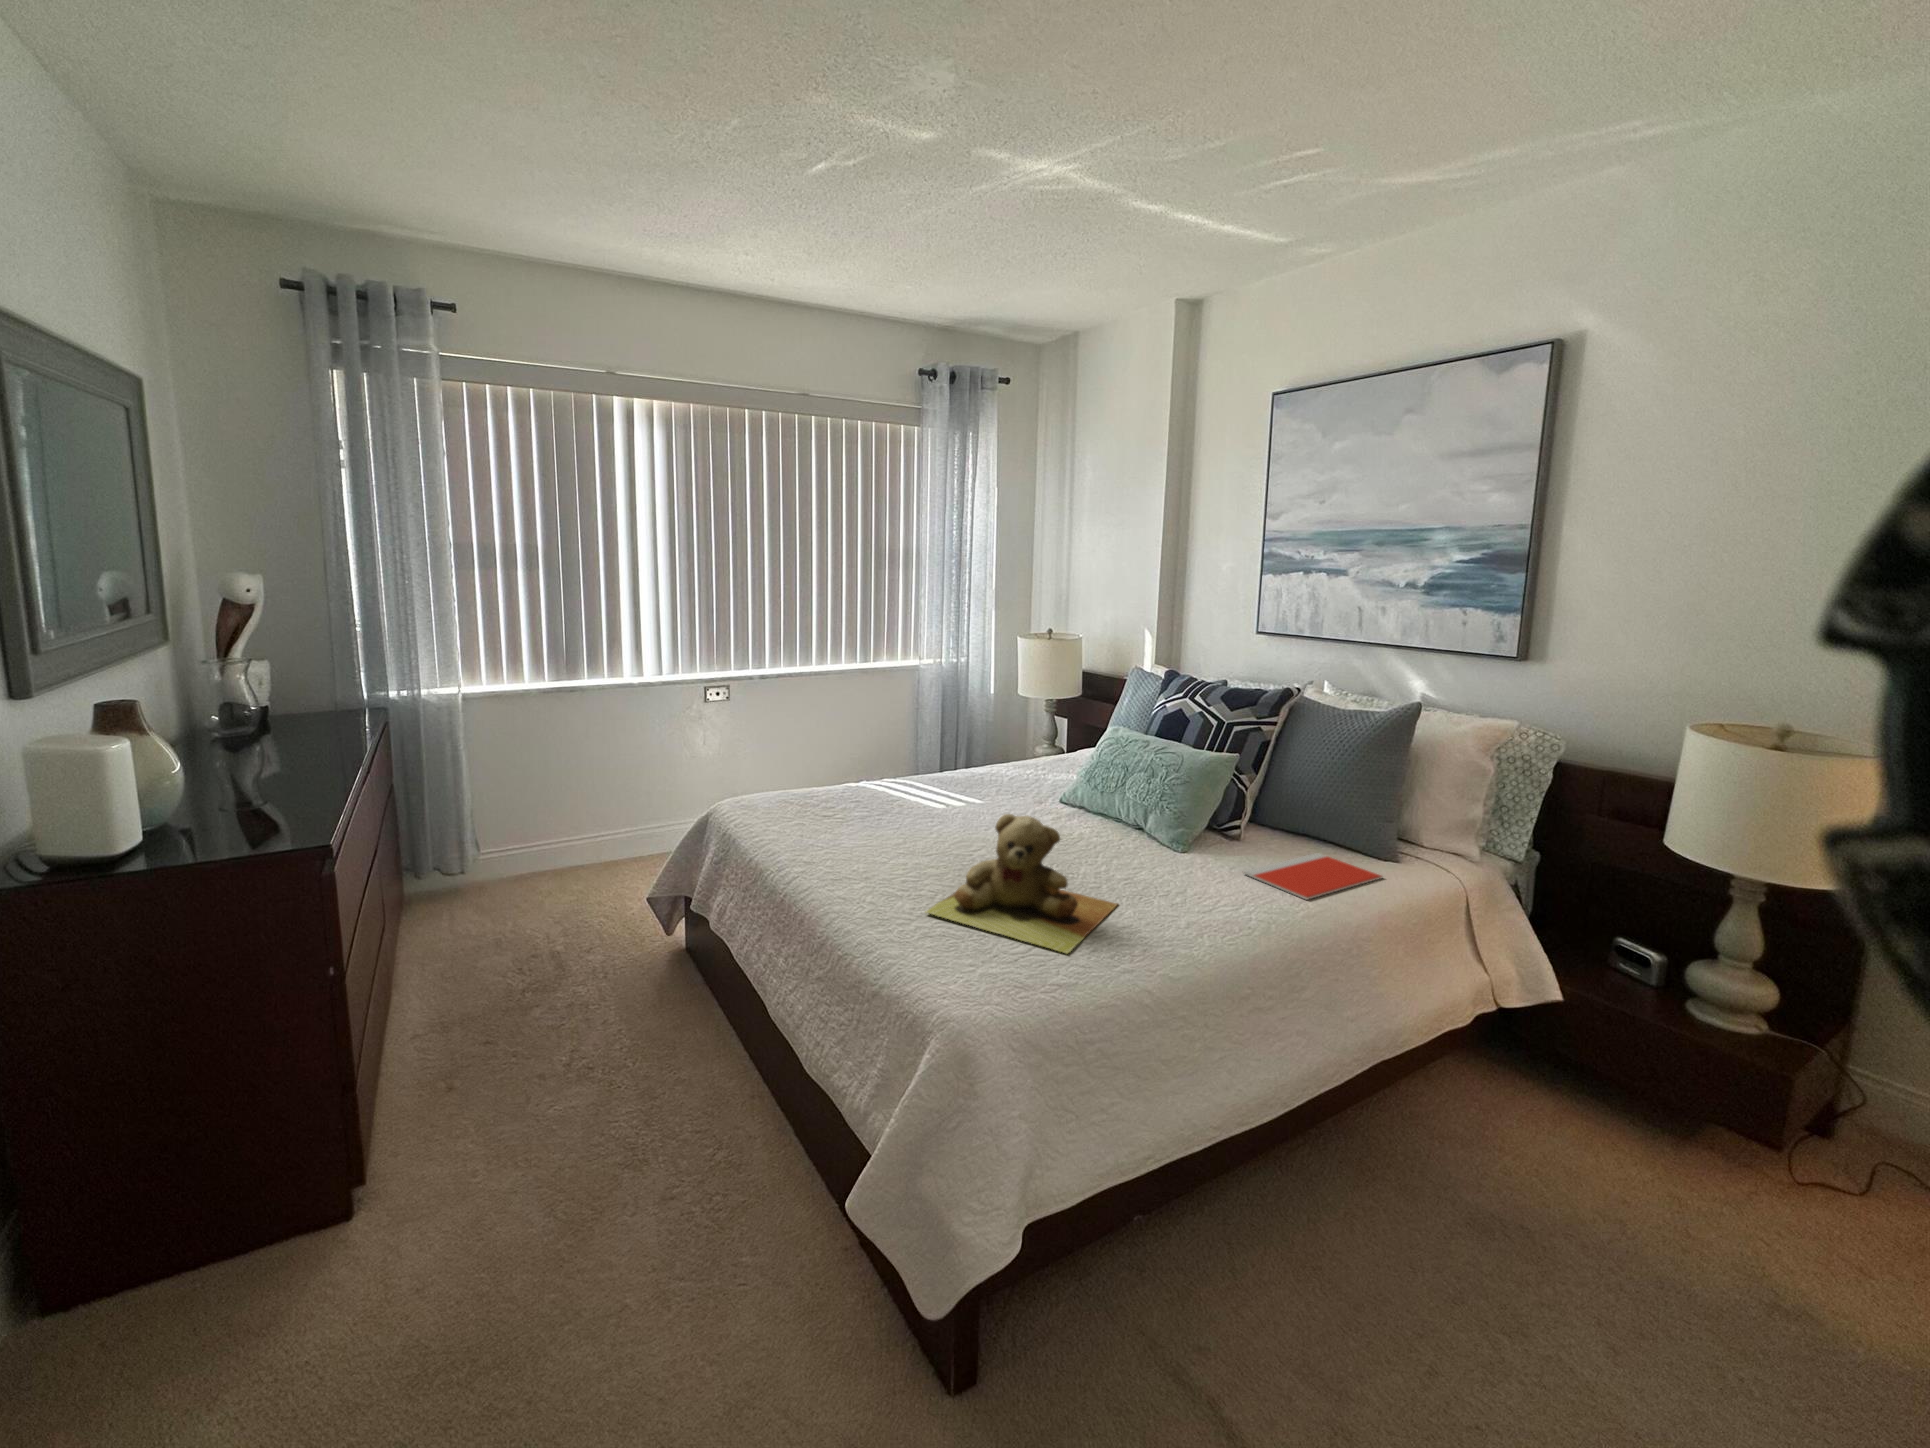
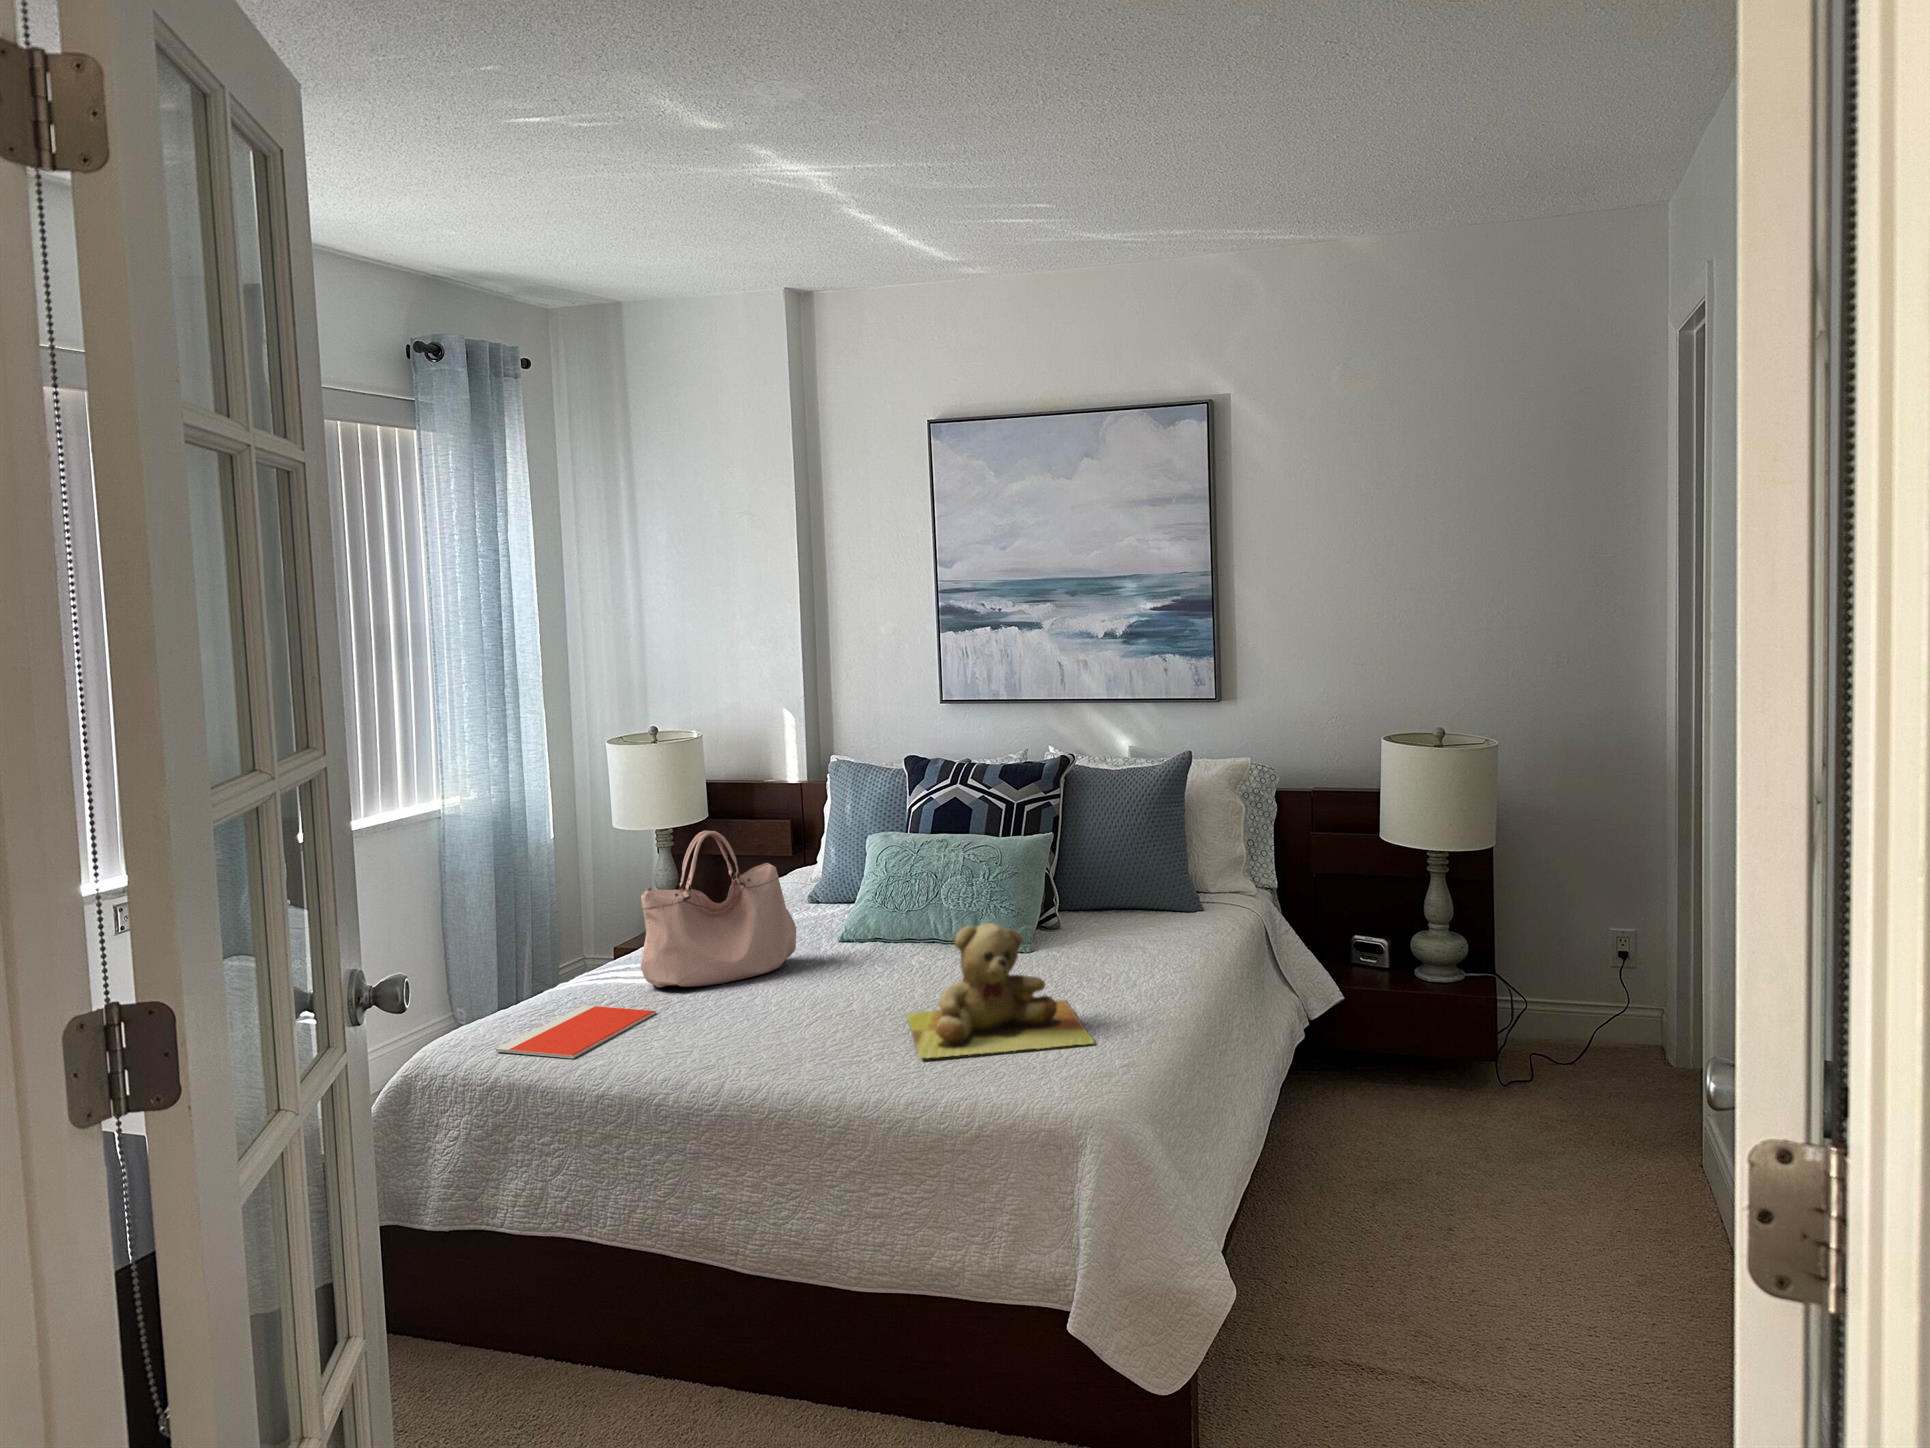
handbag: none [883,698,1001,812] -> present [641,831,796,987]
notebook: present [1243,853,1382,900] -> present [496,1005,656,1058]

